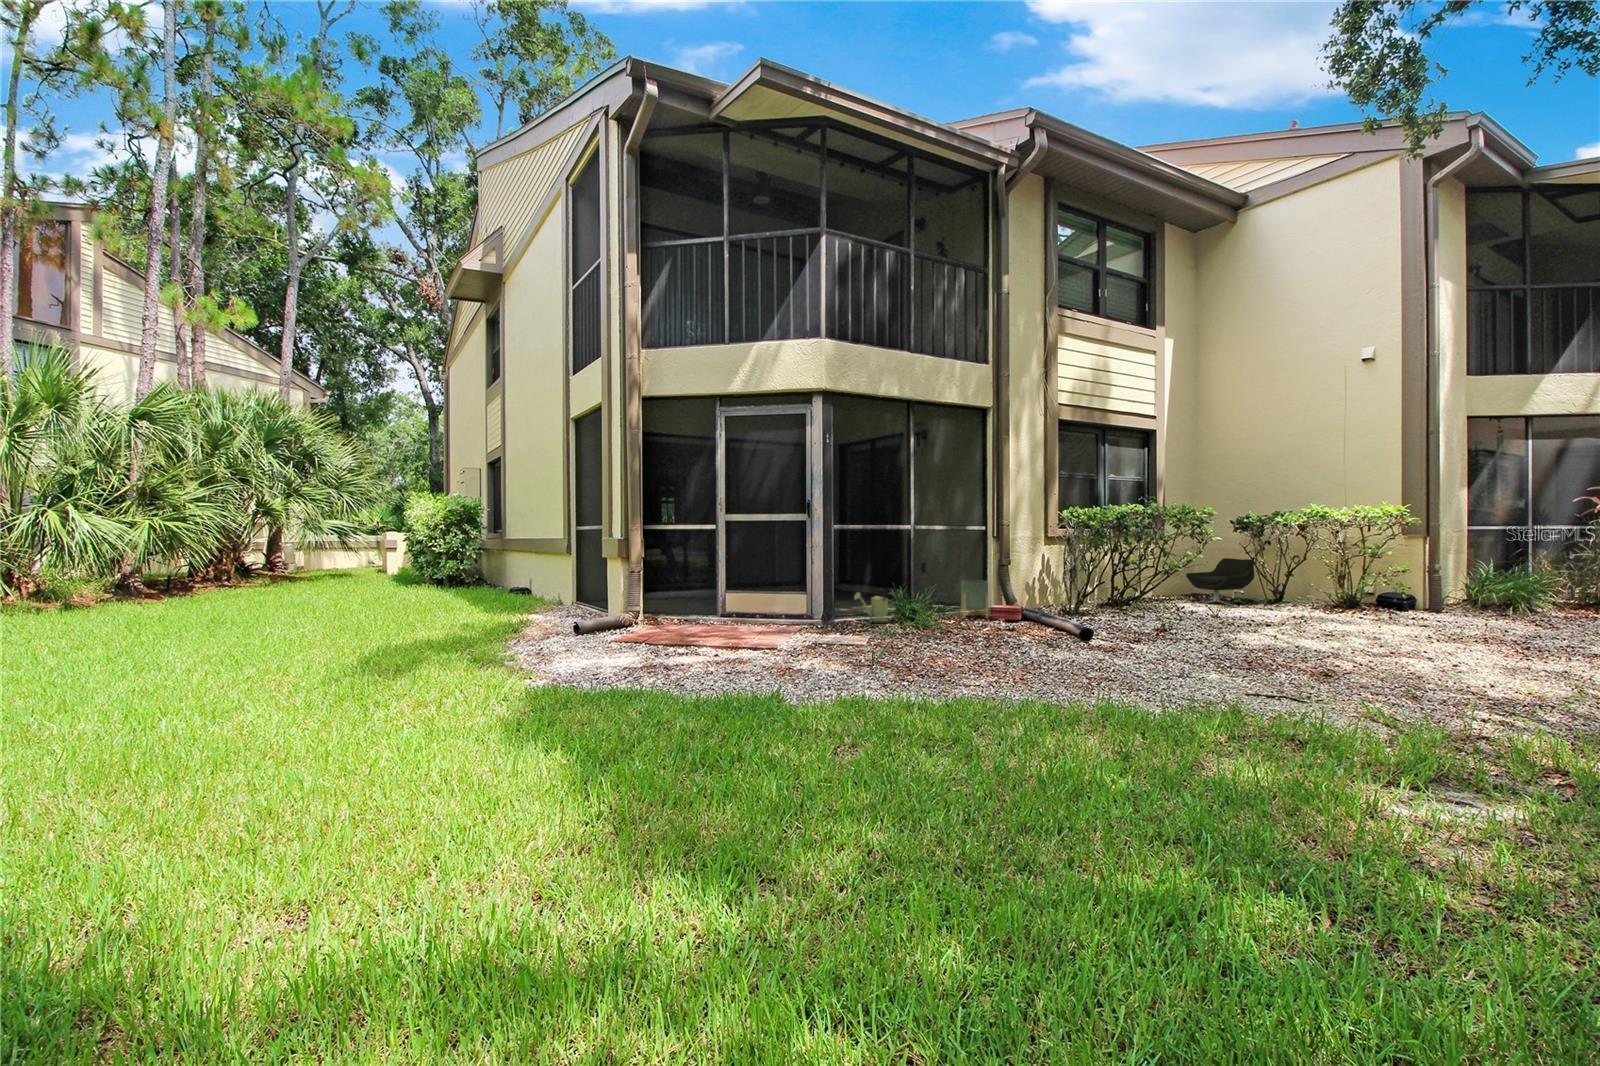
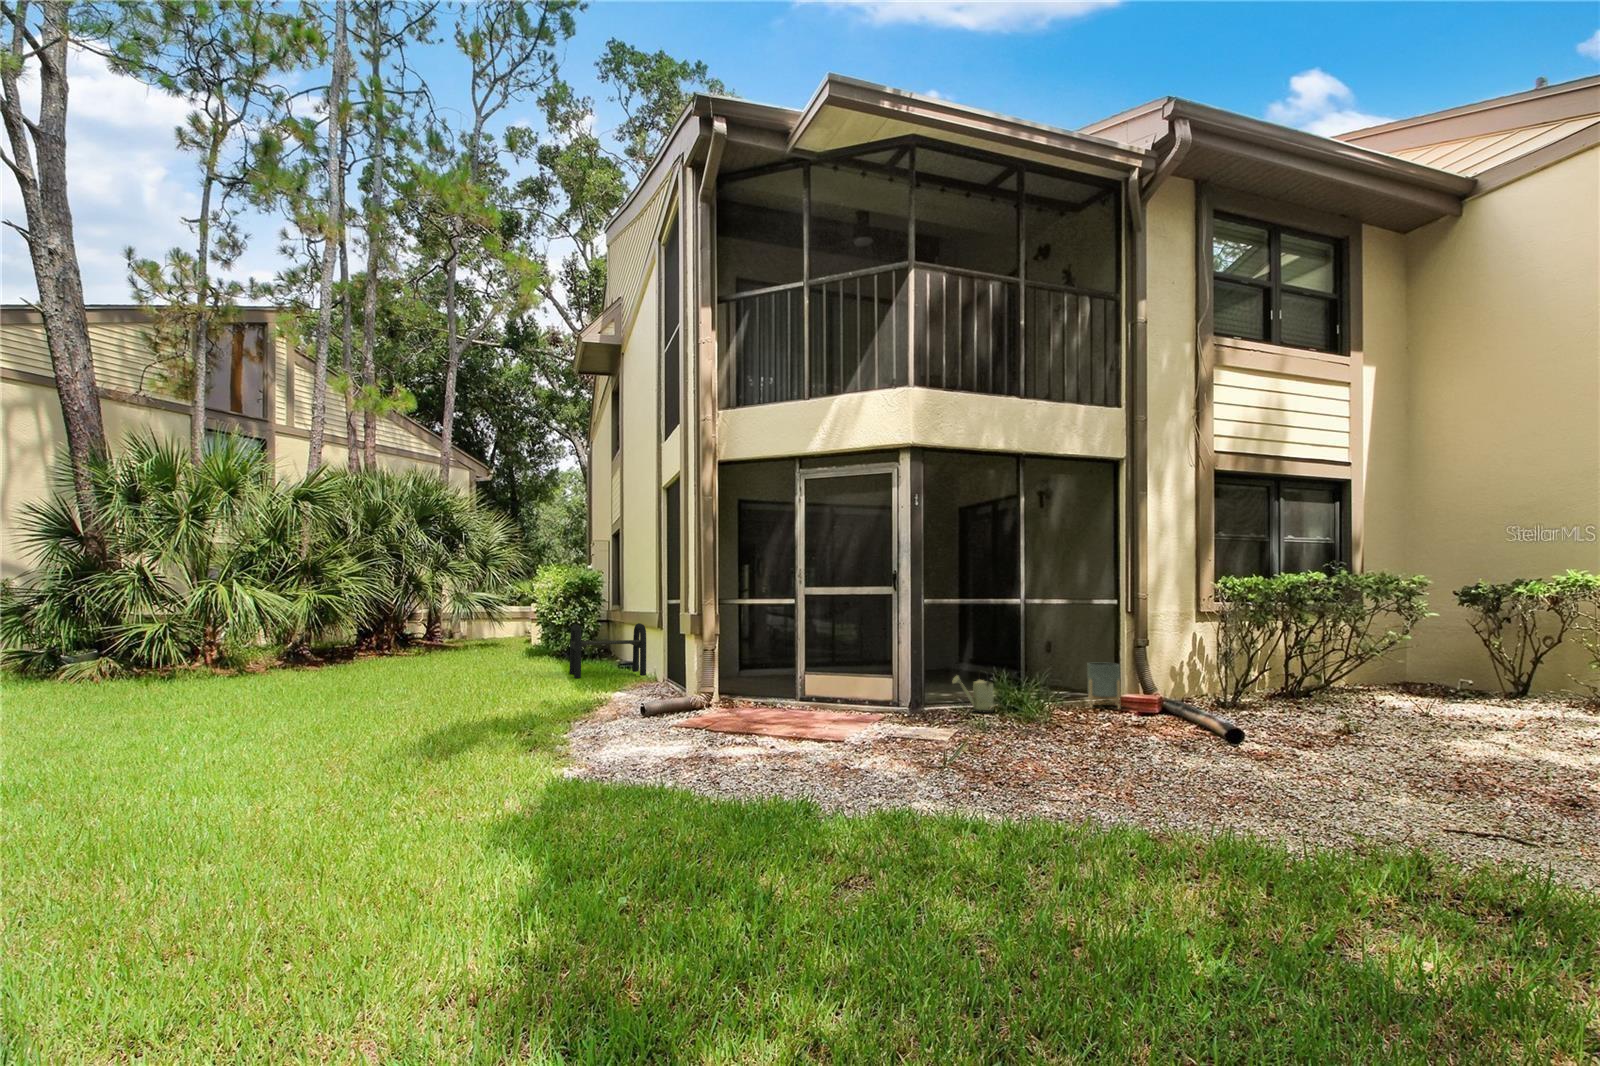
bench: none [481,552,558,604] -> present [570,623,646,678]
lounge chair: present [1186,558,1255,605] -> none [1393,638,1489,699]

